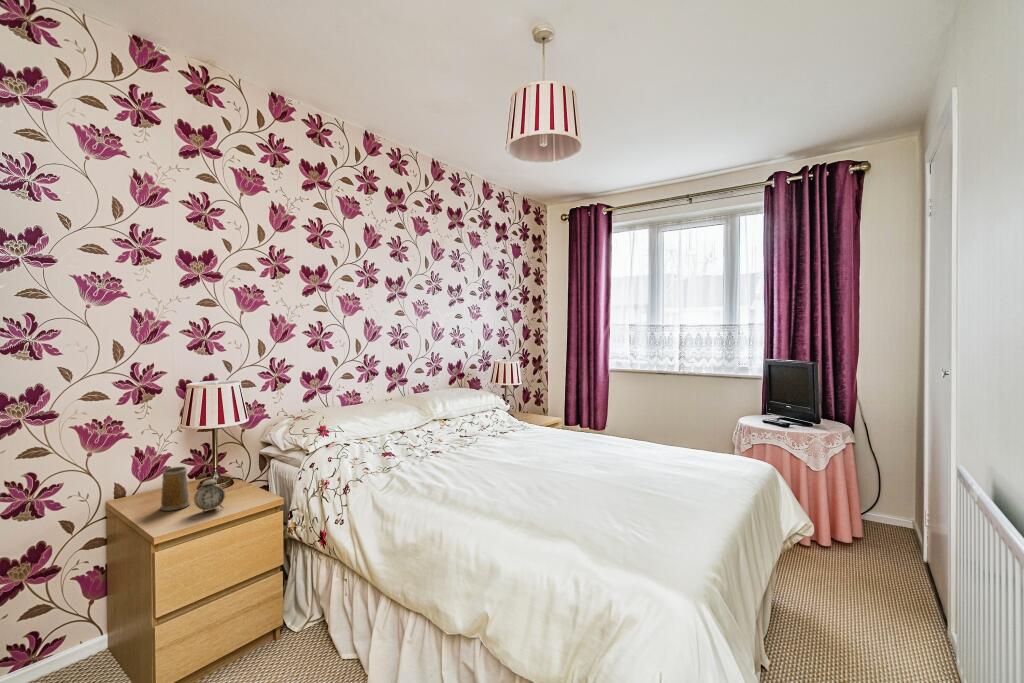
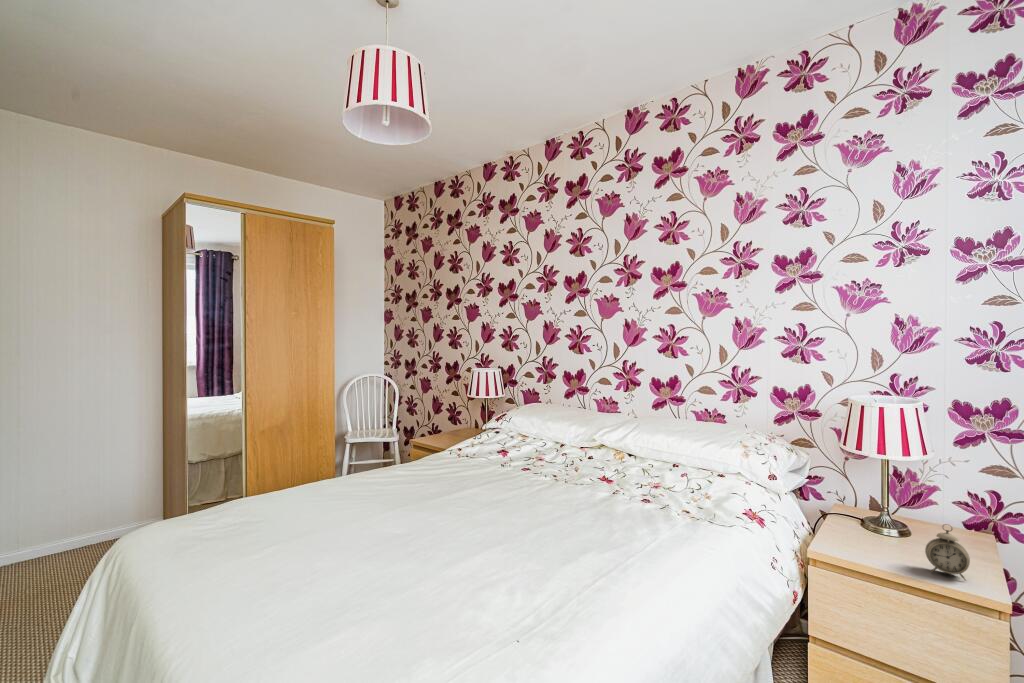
mug: present [160,467,190,511] -> none [894,500,933,555]

